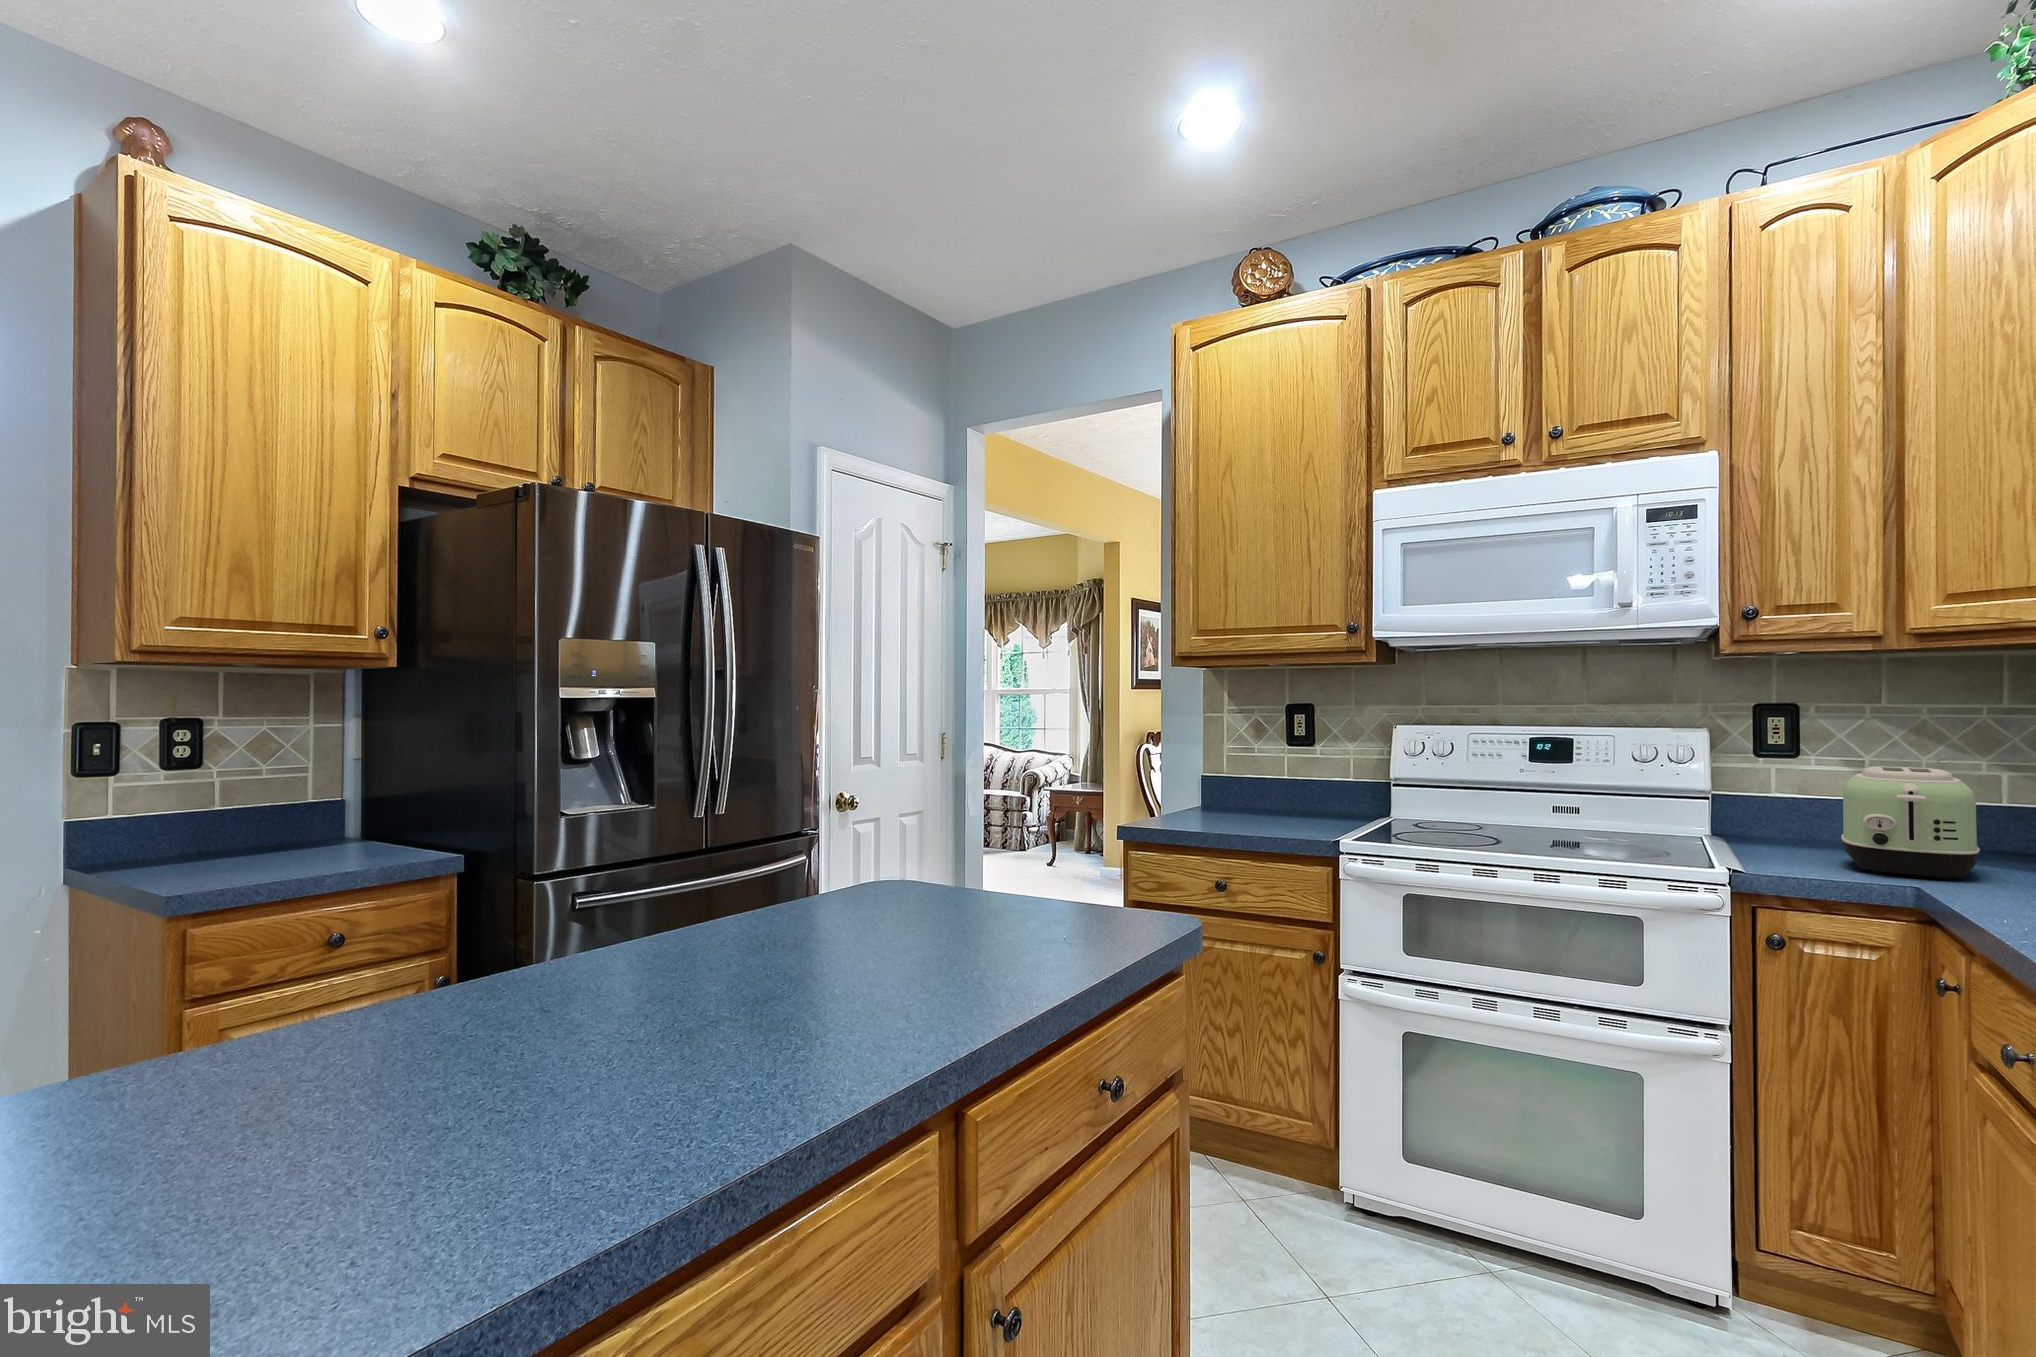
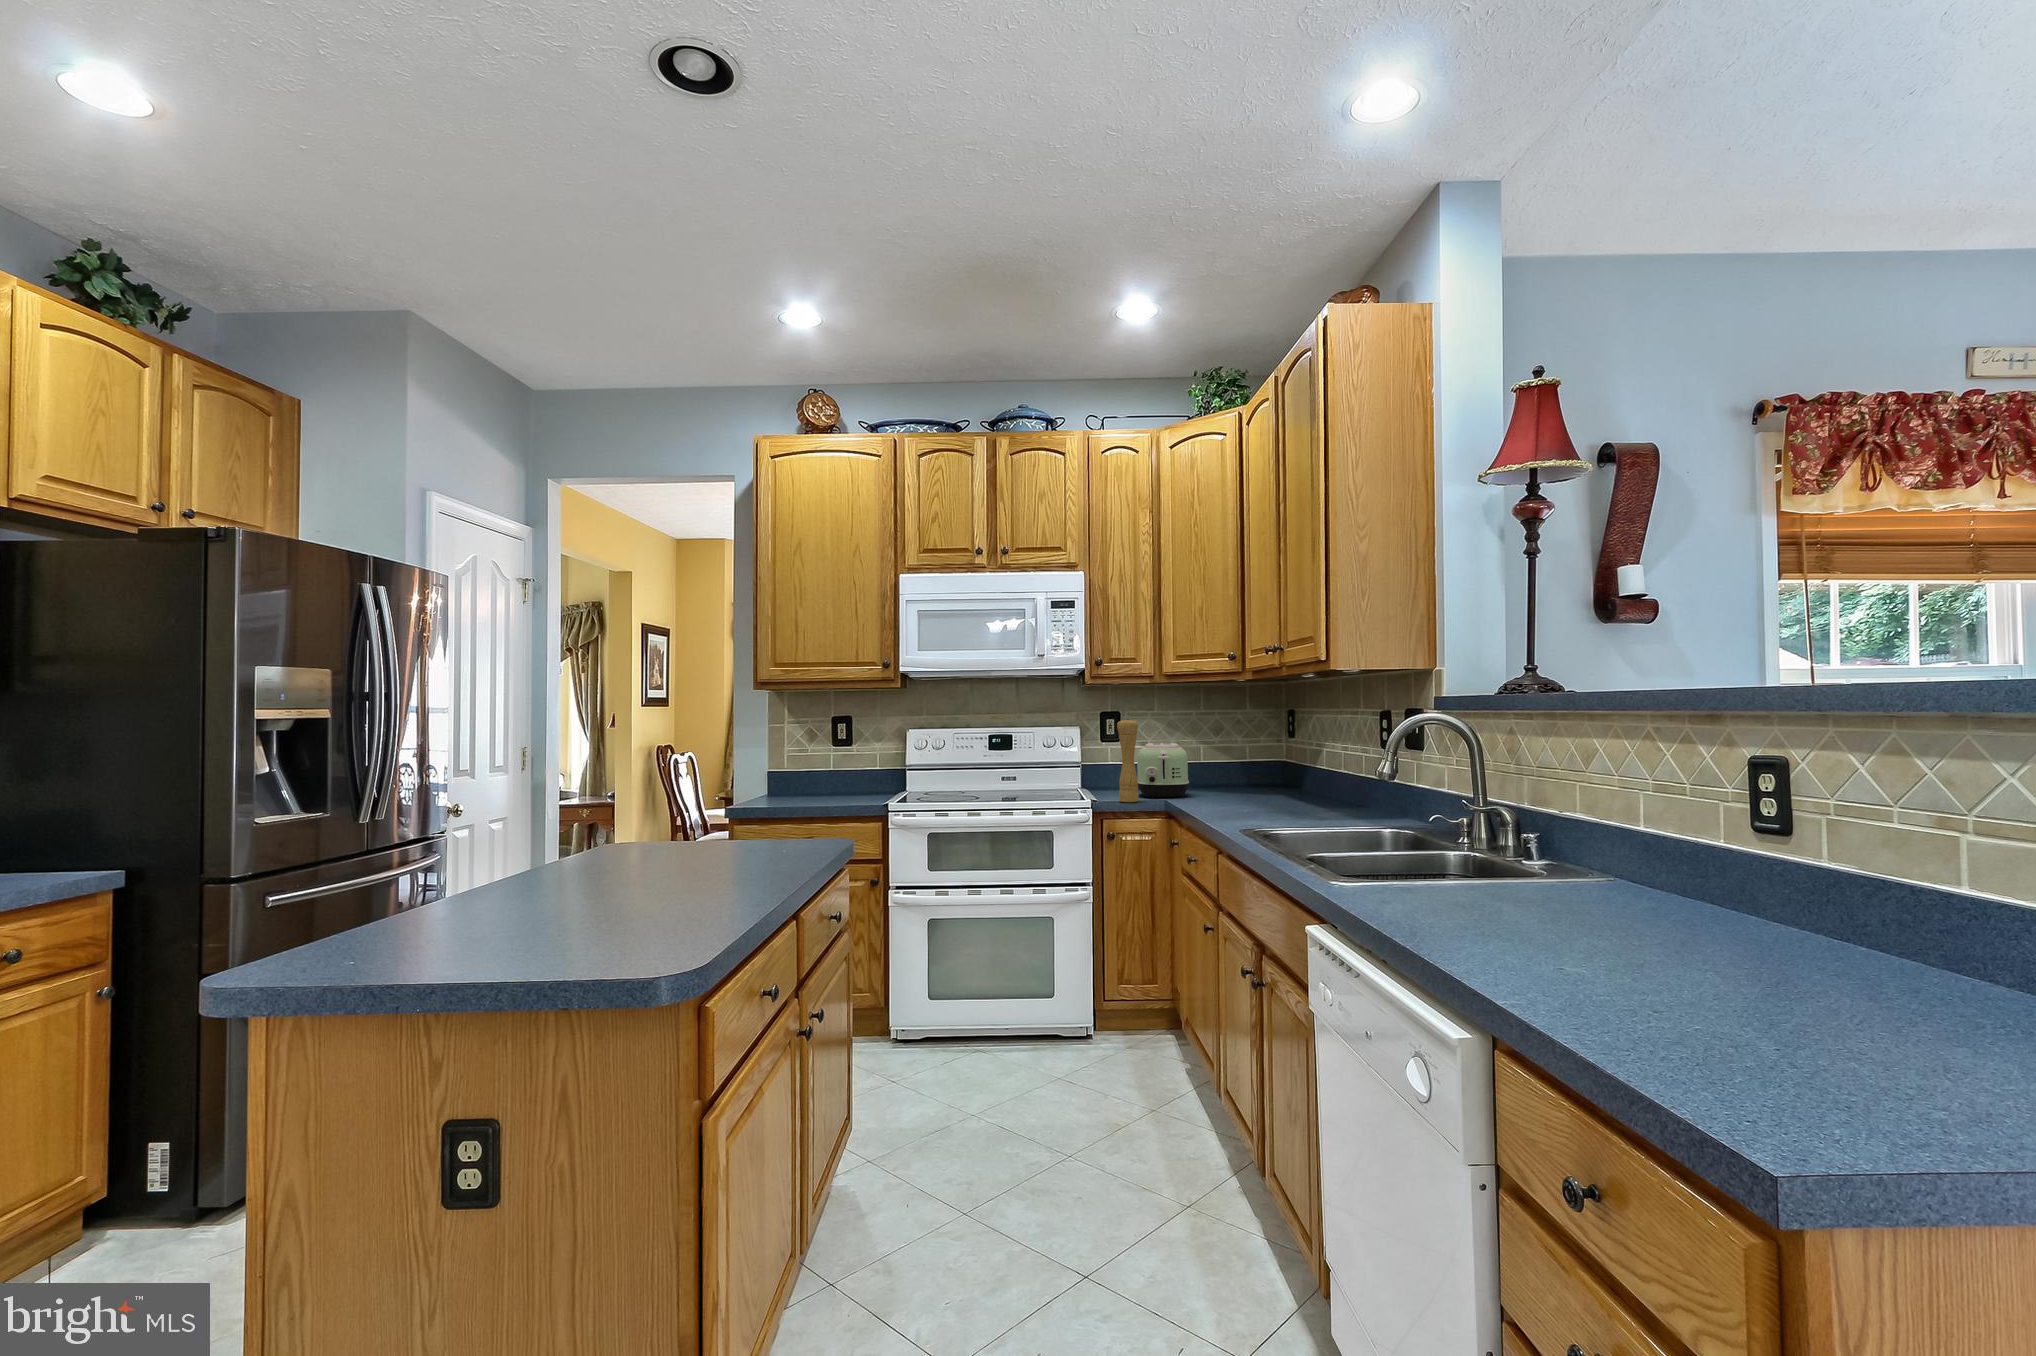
pepper mill: none [1793,720,1845,881] -> present [1117,719,1139,802]

